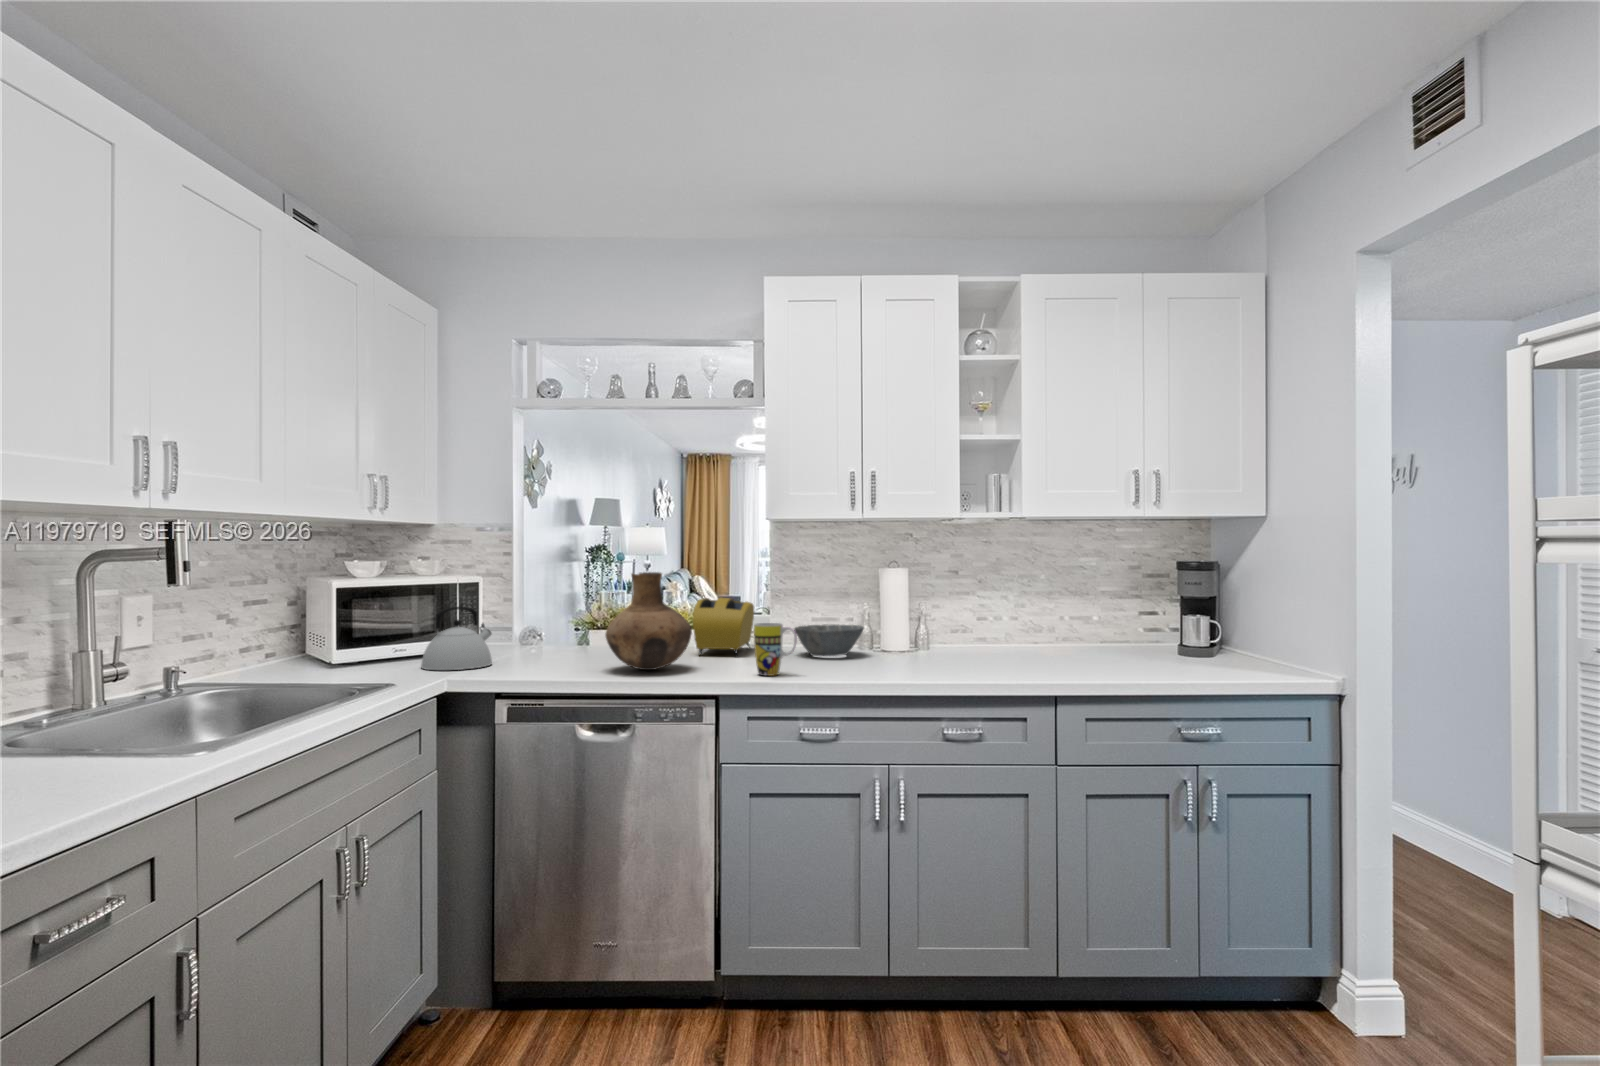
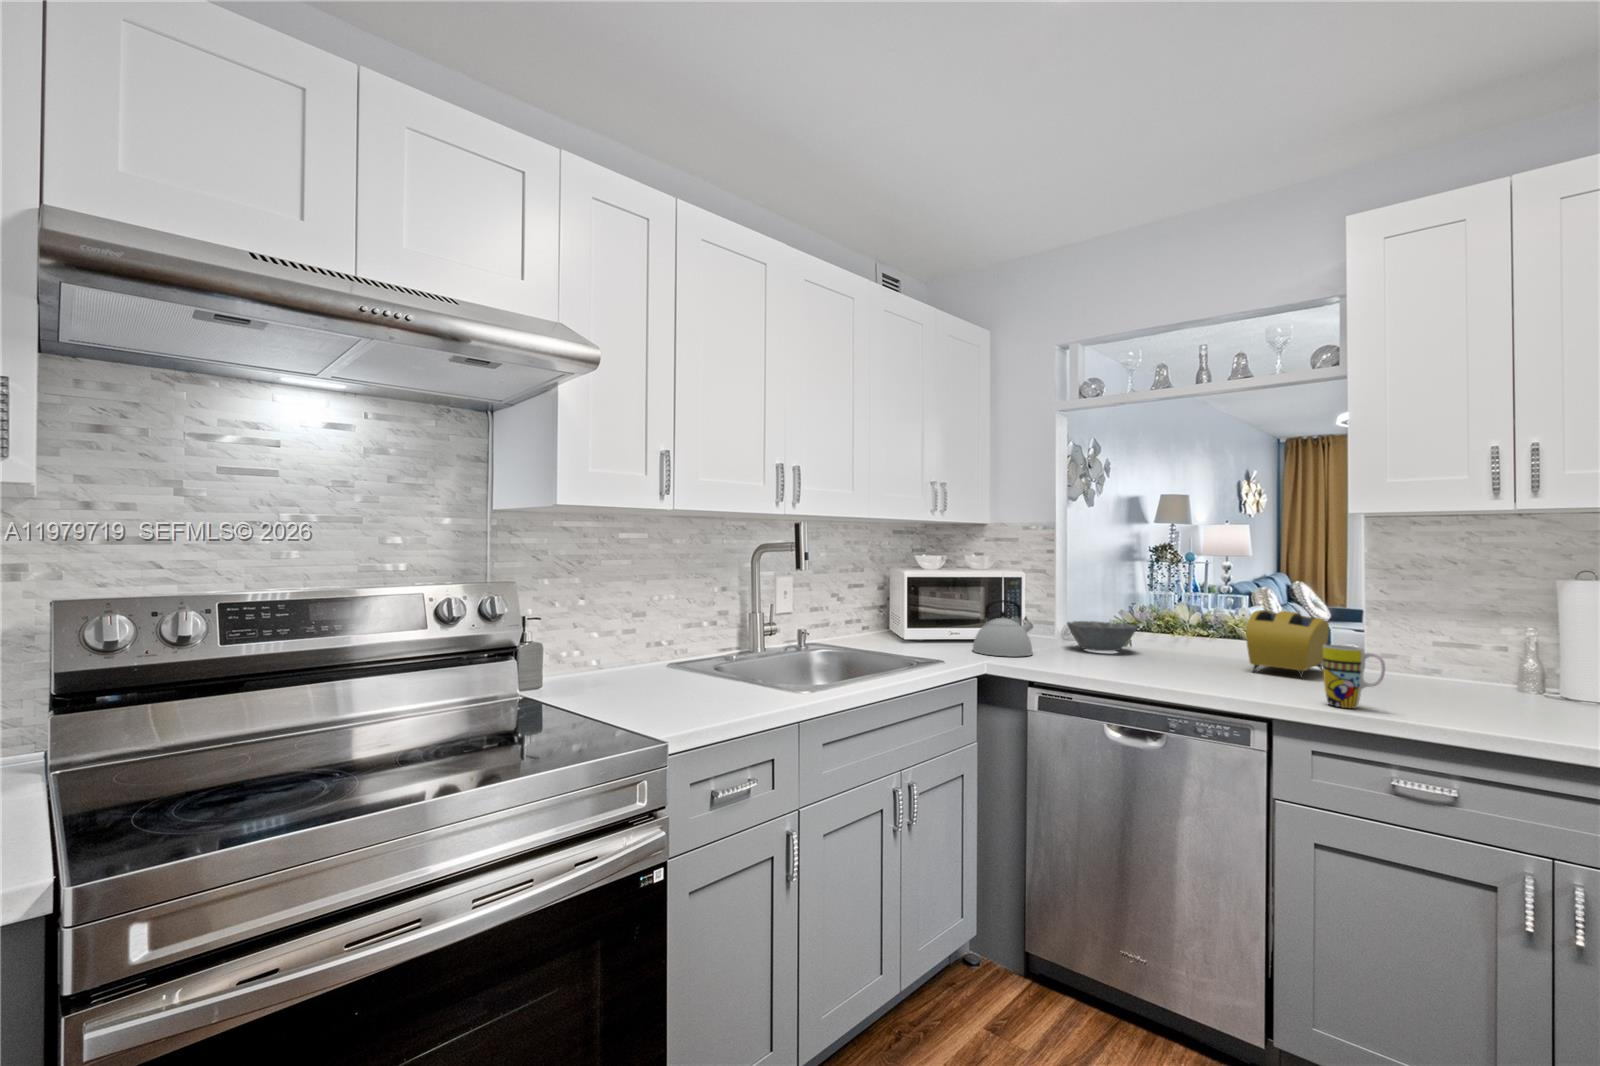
vase: present [606,572,692,670] -> none [1141,579,1242,681]
bowl: present [794,624,864,656] -> present [1067,621,1137,651]

